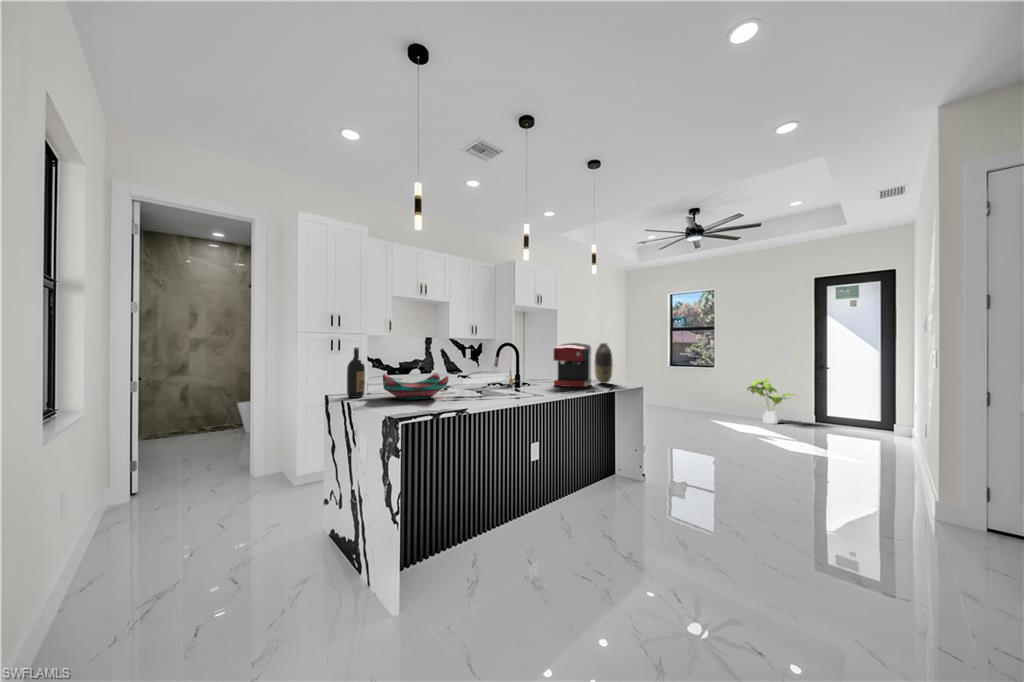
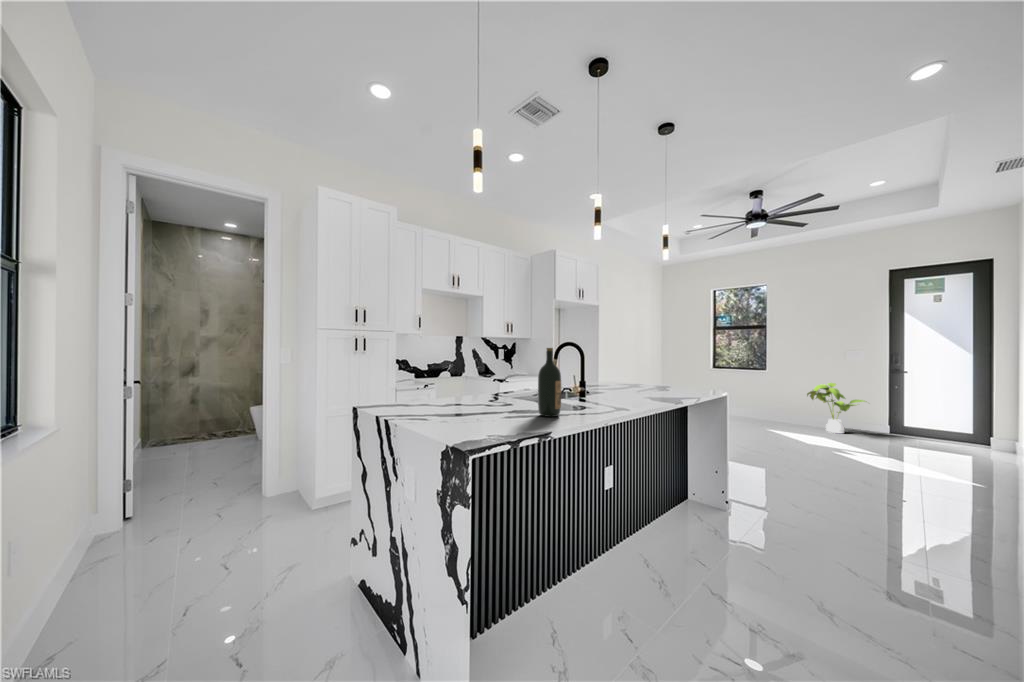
coffee maker: present [554,343,591,387] -> none [625,342,668,396]
vase: present [595,343,613,383] -> none [668,342,691,391]
wine bottle: present [347,348,365,398] -> present [538,348,561,417]
decorative bowl: present [383,373,448,400] -> none [427,379,516,415]

